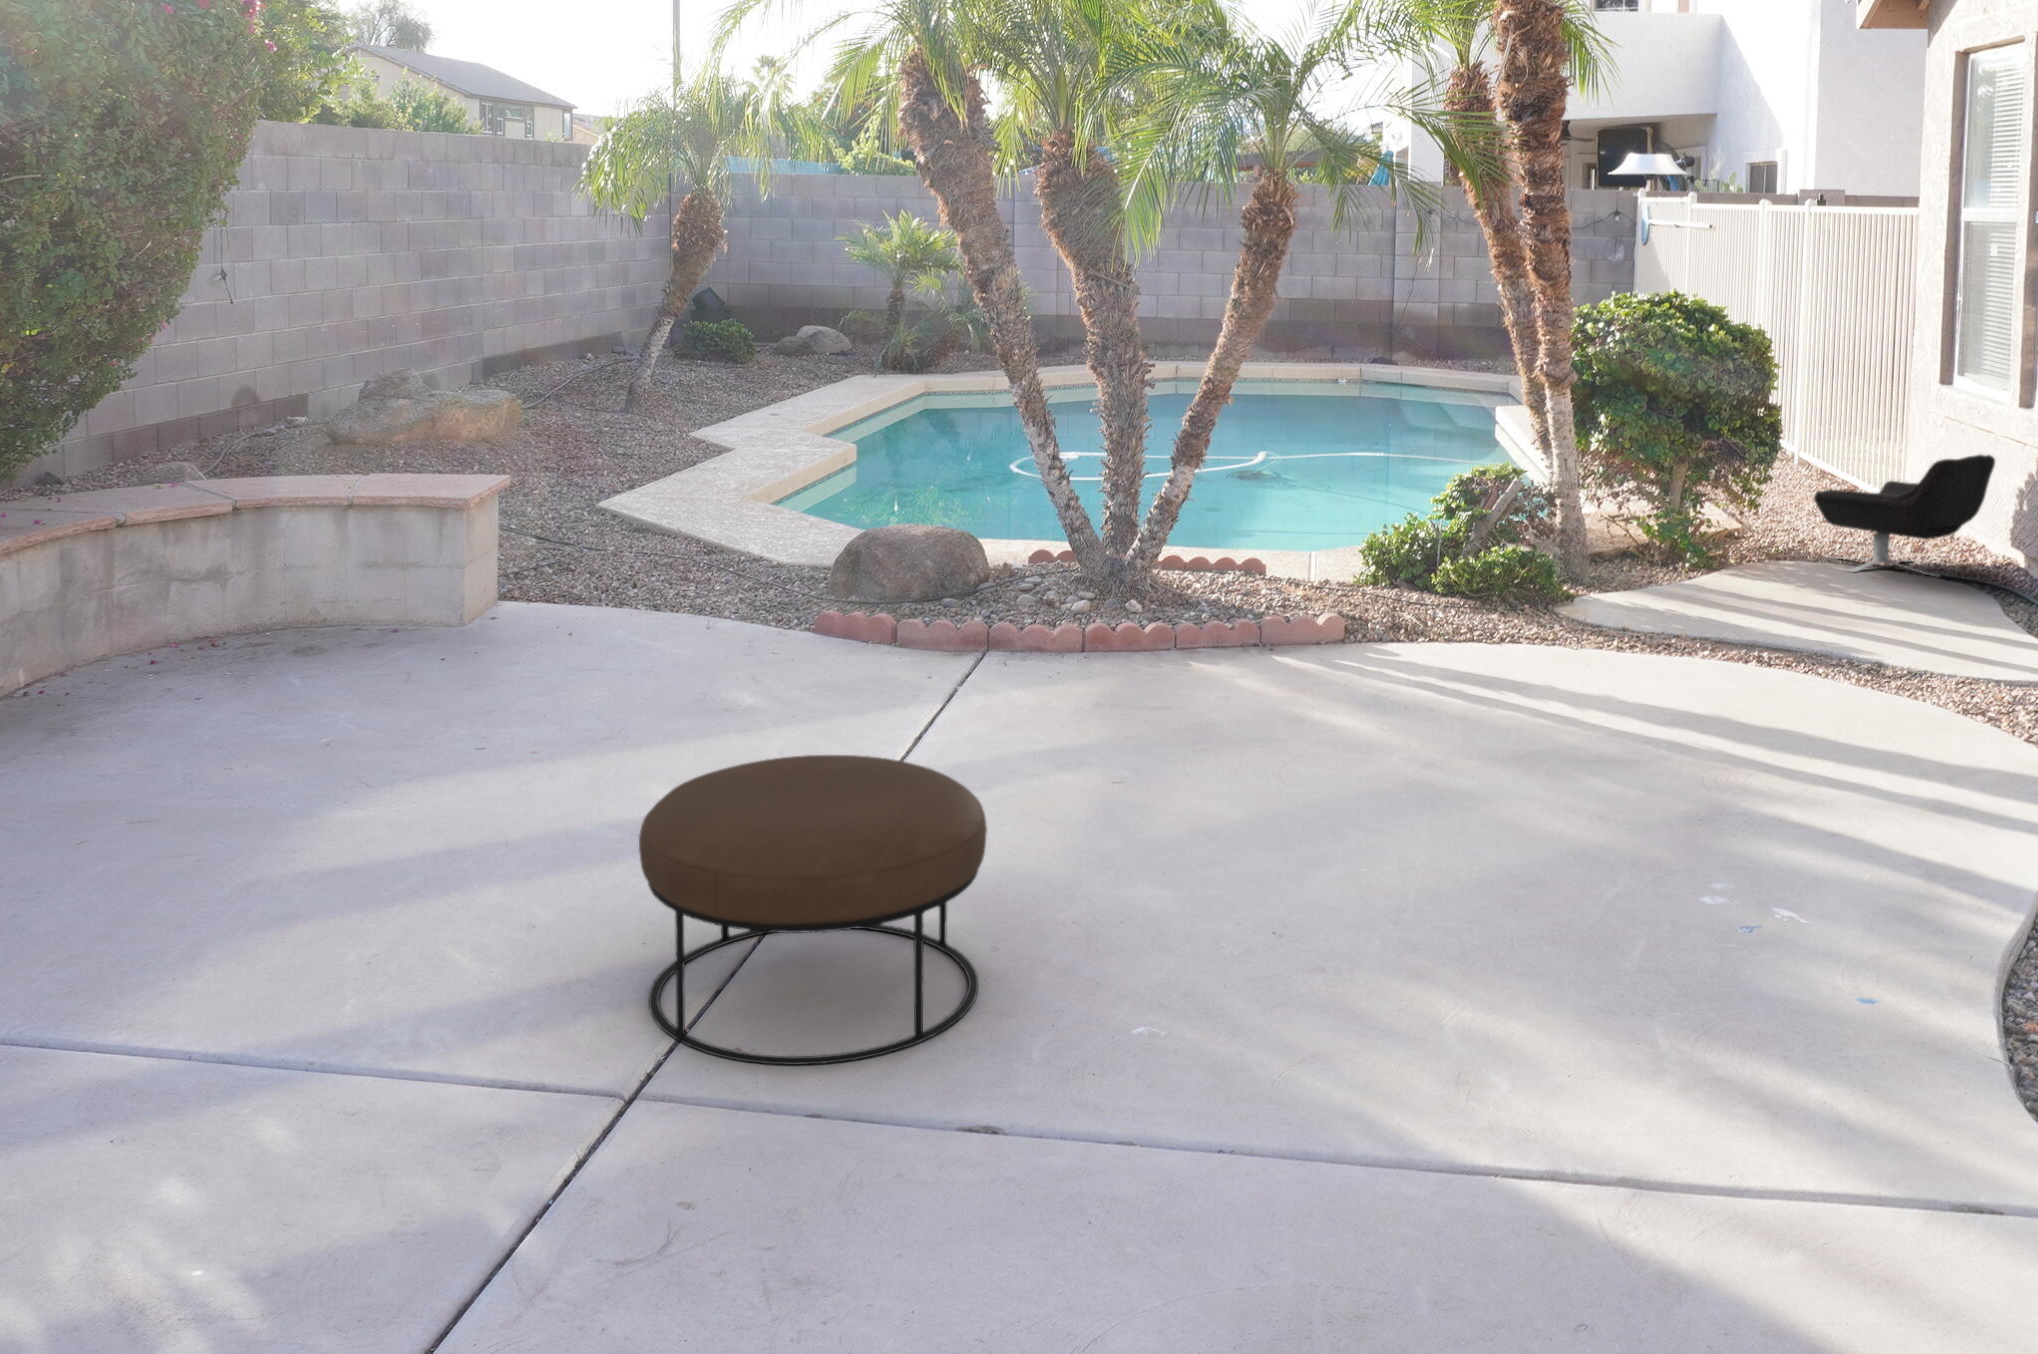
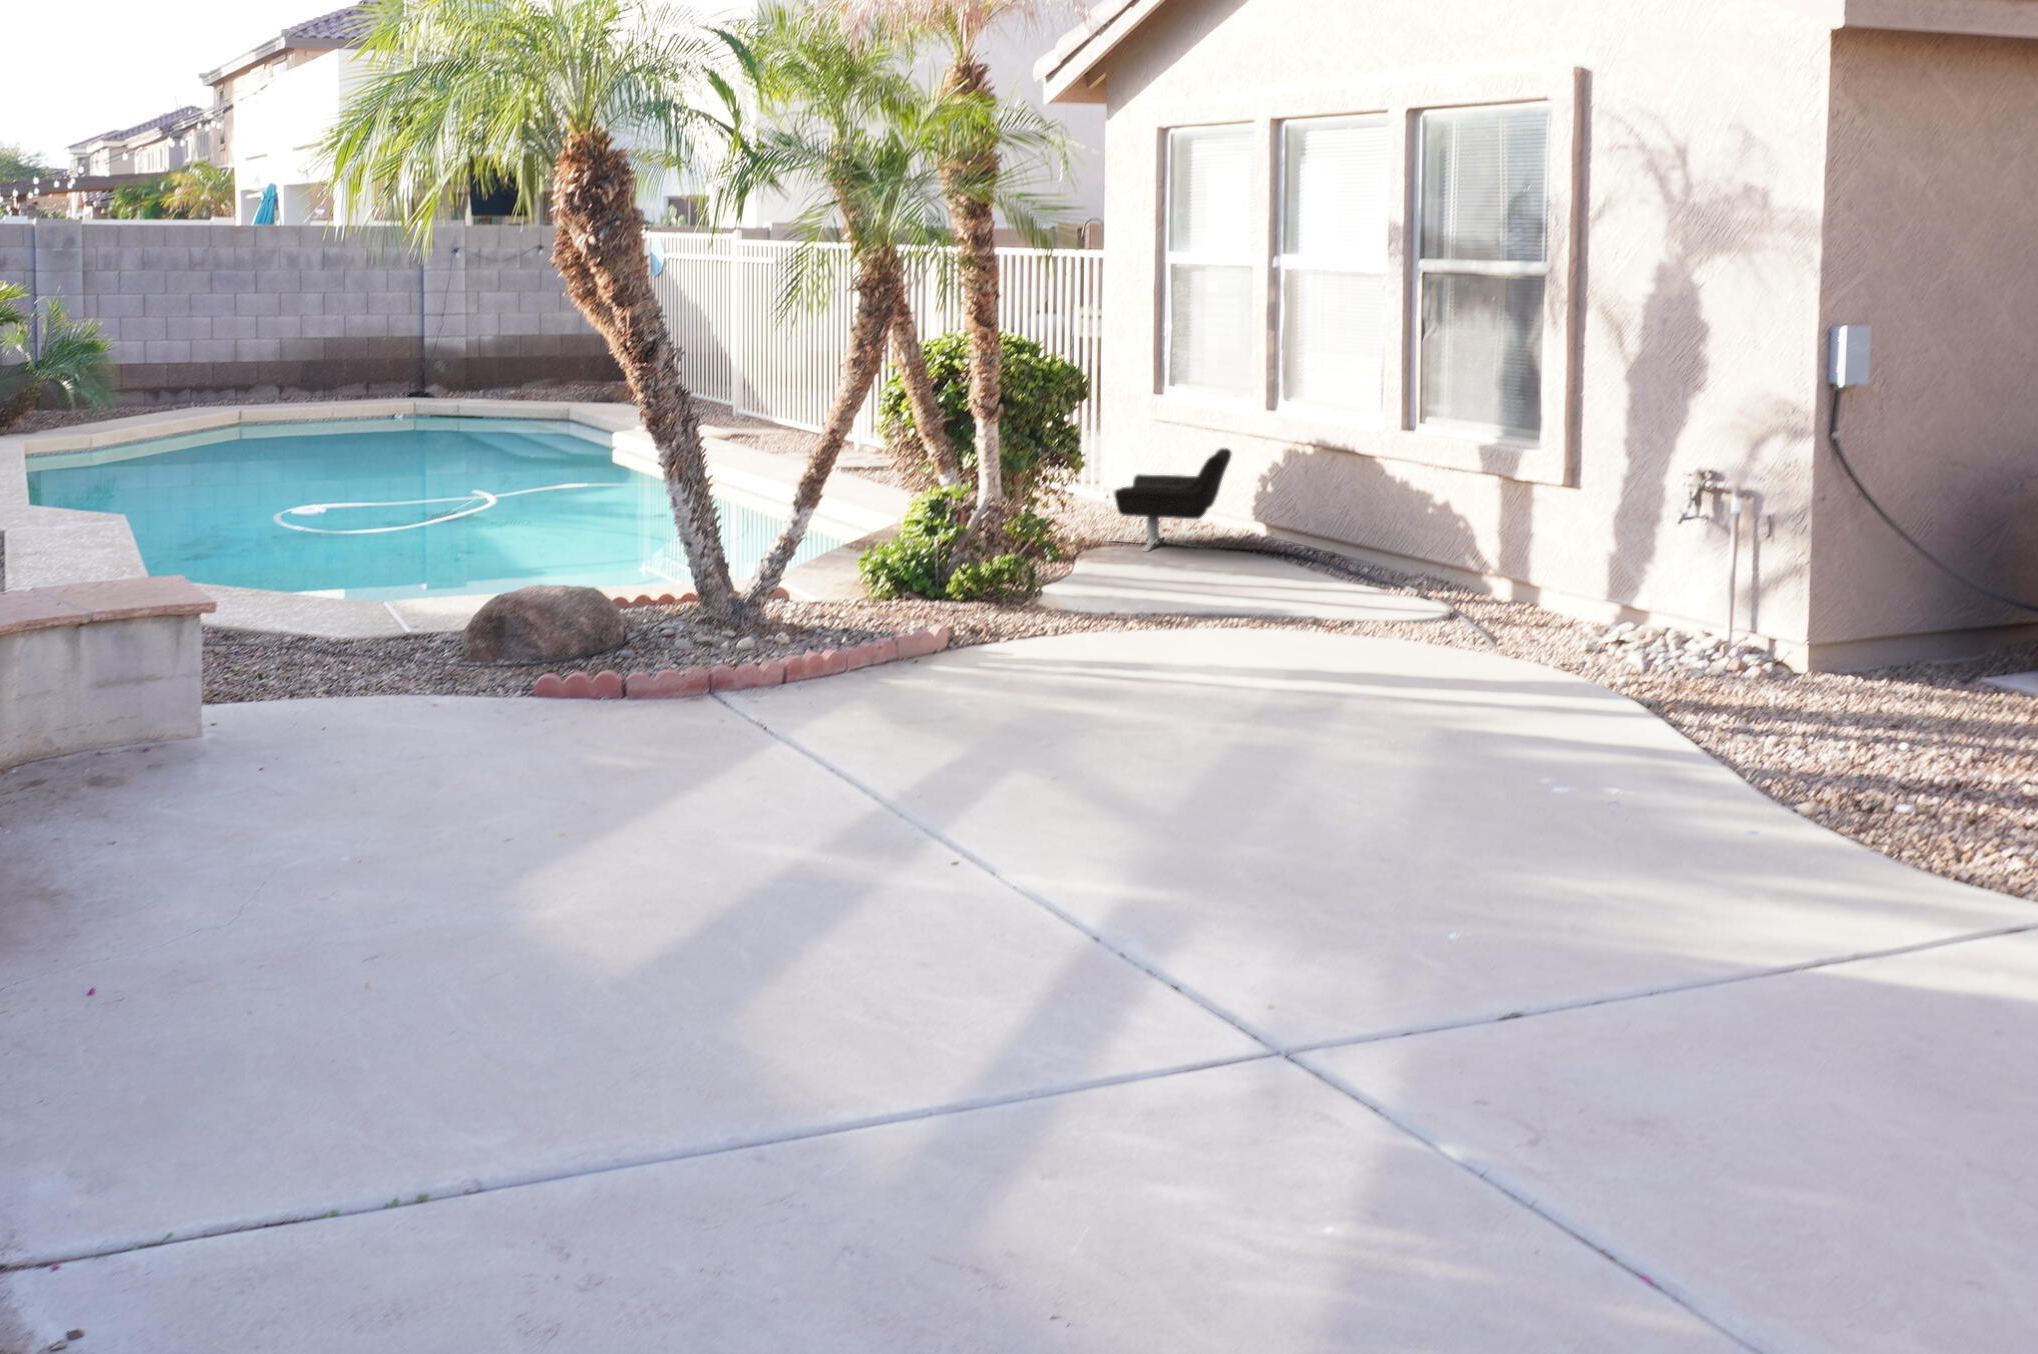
ottoman: present [639,755,987,1065] -> none [1093,833,1429,1134]

